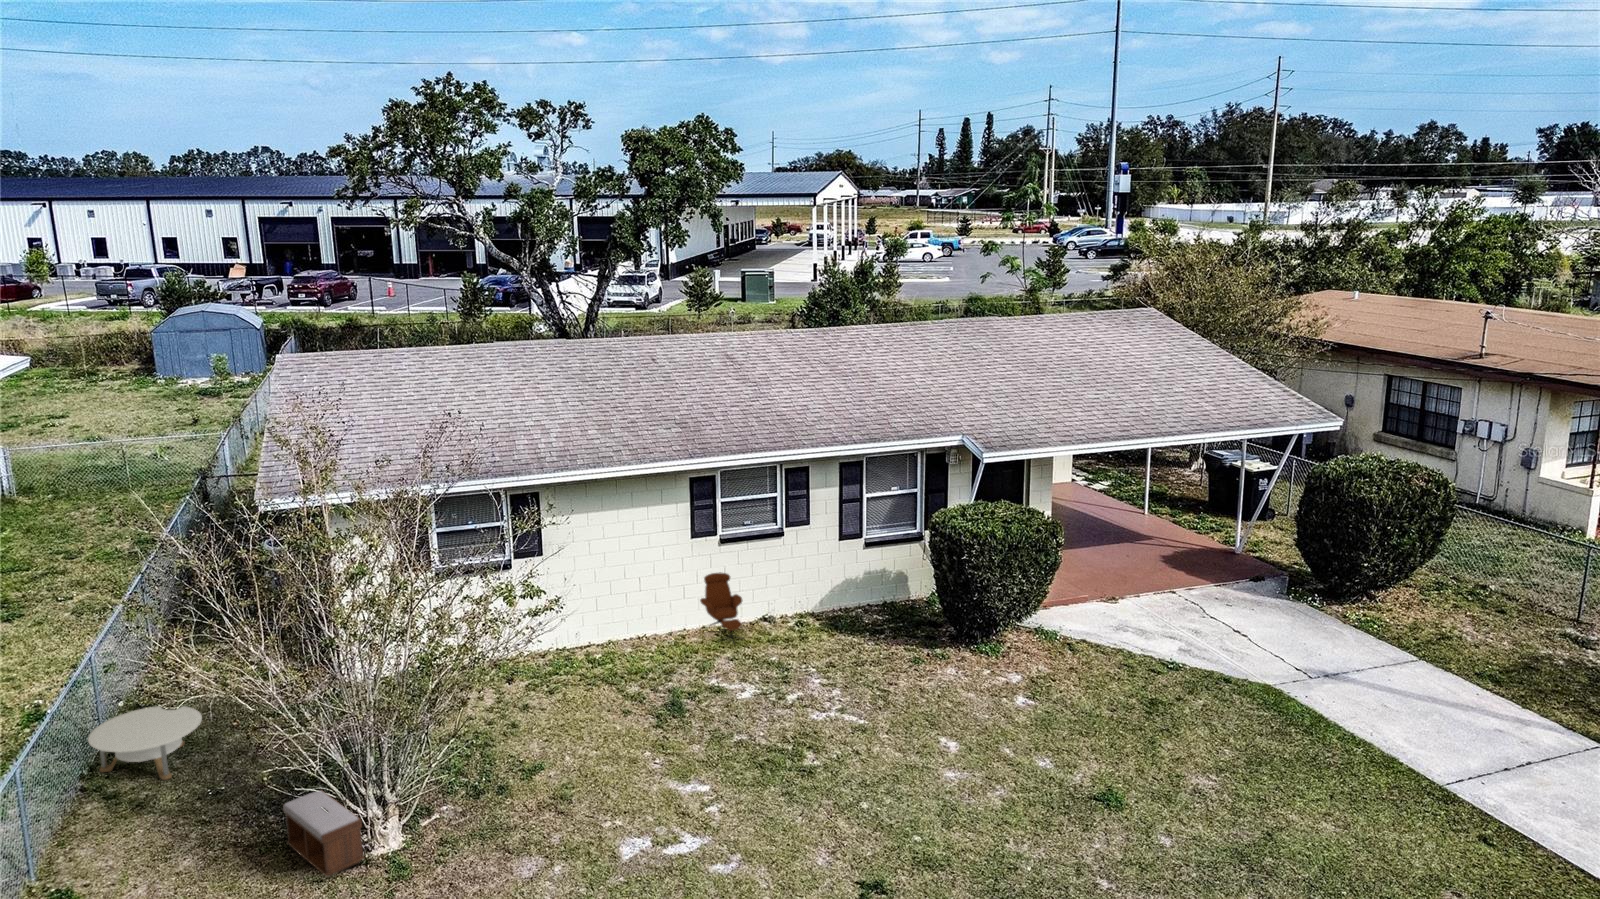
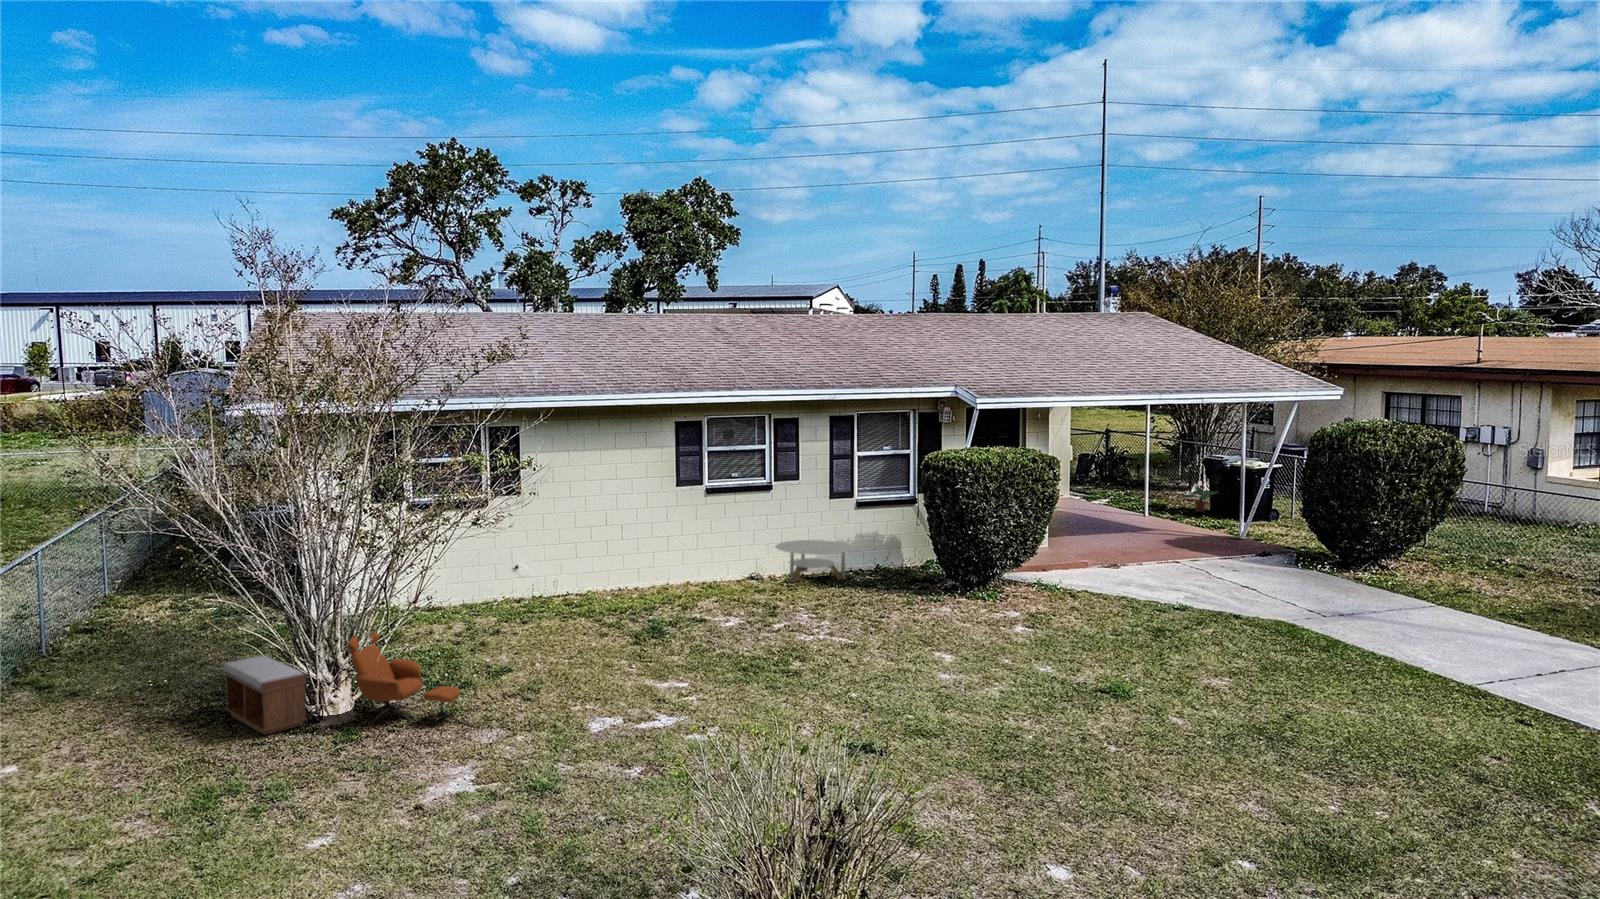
potted plant: none [1179,480,1219,506] -> present [1181,486,1218,512]
lounge chair: present [700,572,742,640] -> present [349,632,460,726]
round table: present [88,706,202,780] -> present [775,540,850,582]

